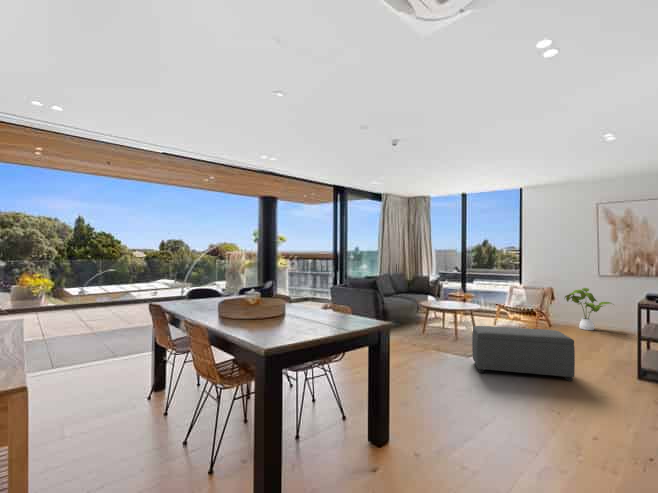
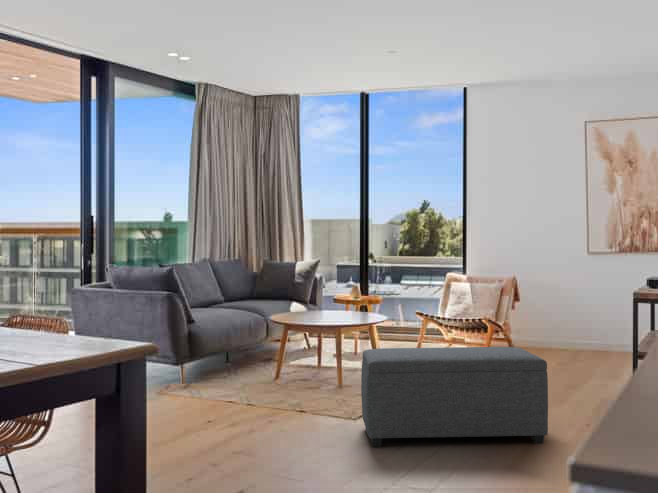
house plant: present [565,288,611,330] -> none [534,275,613,352]

